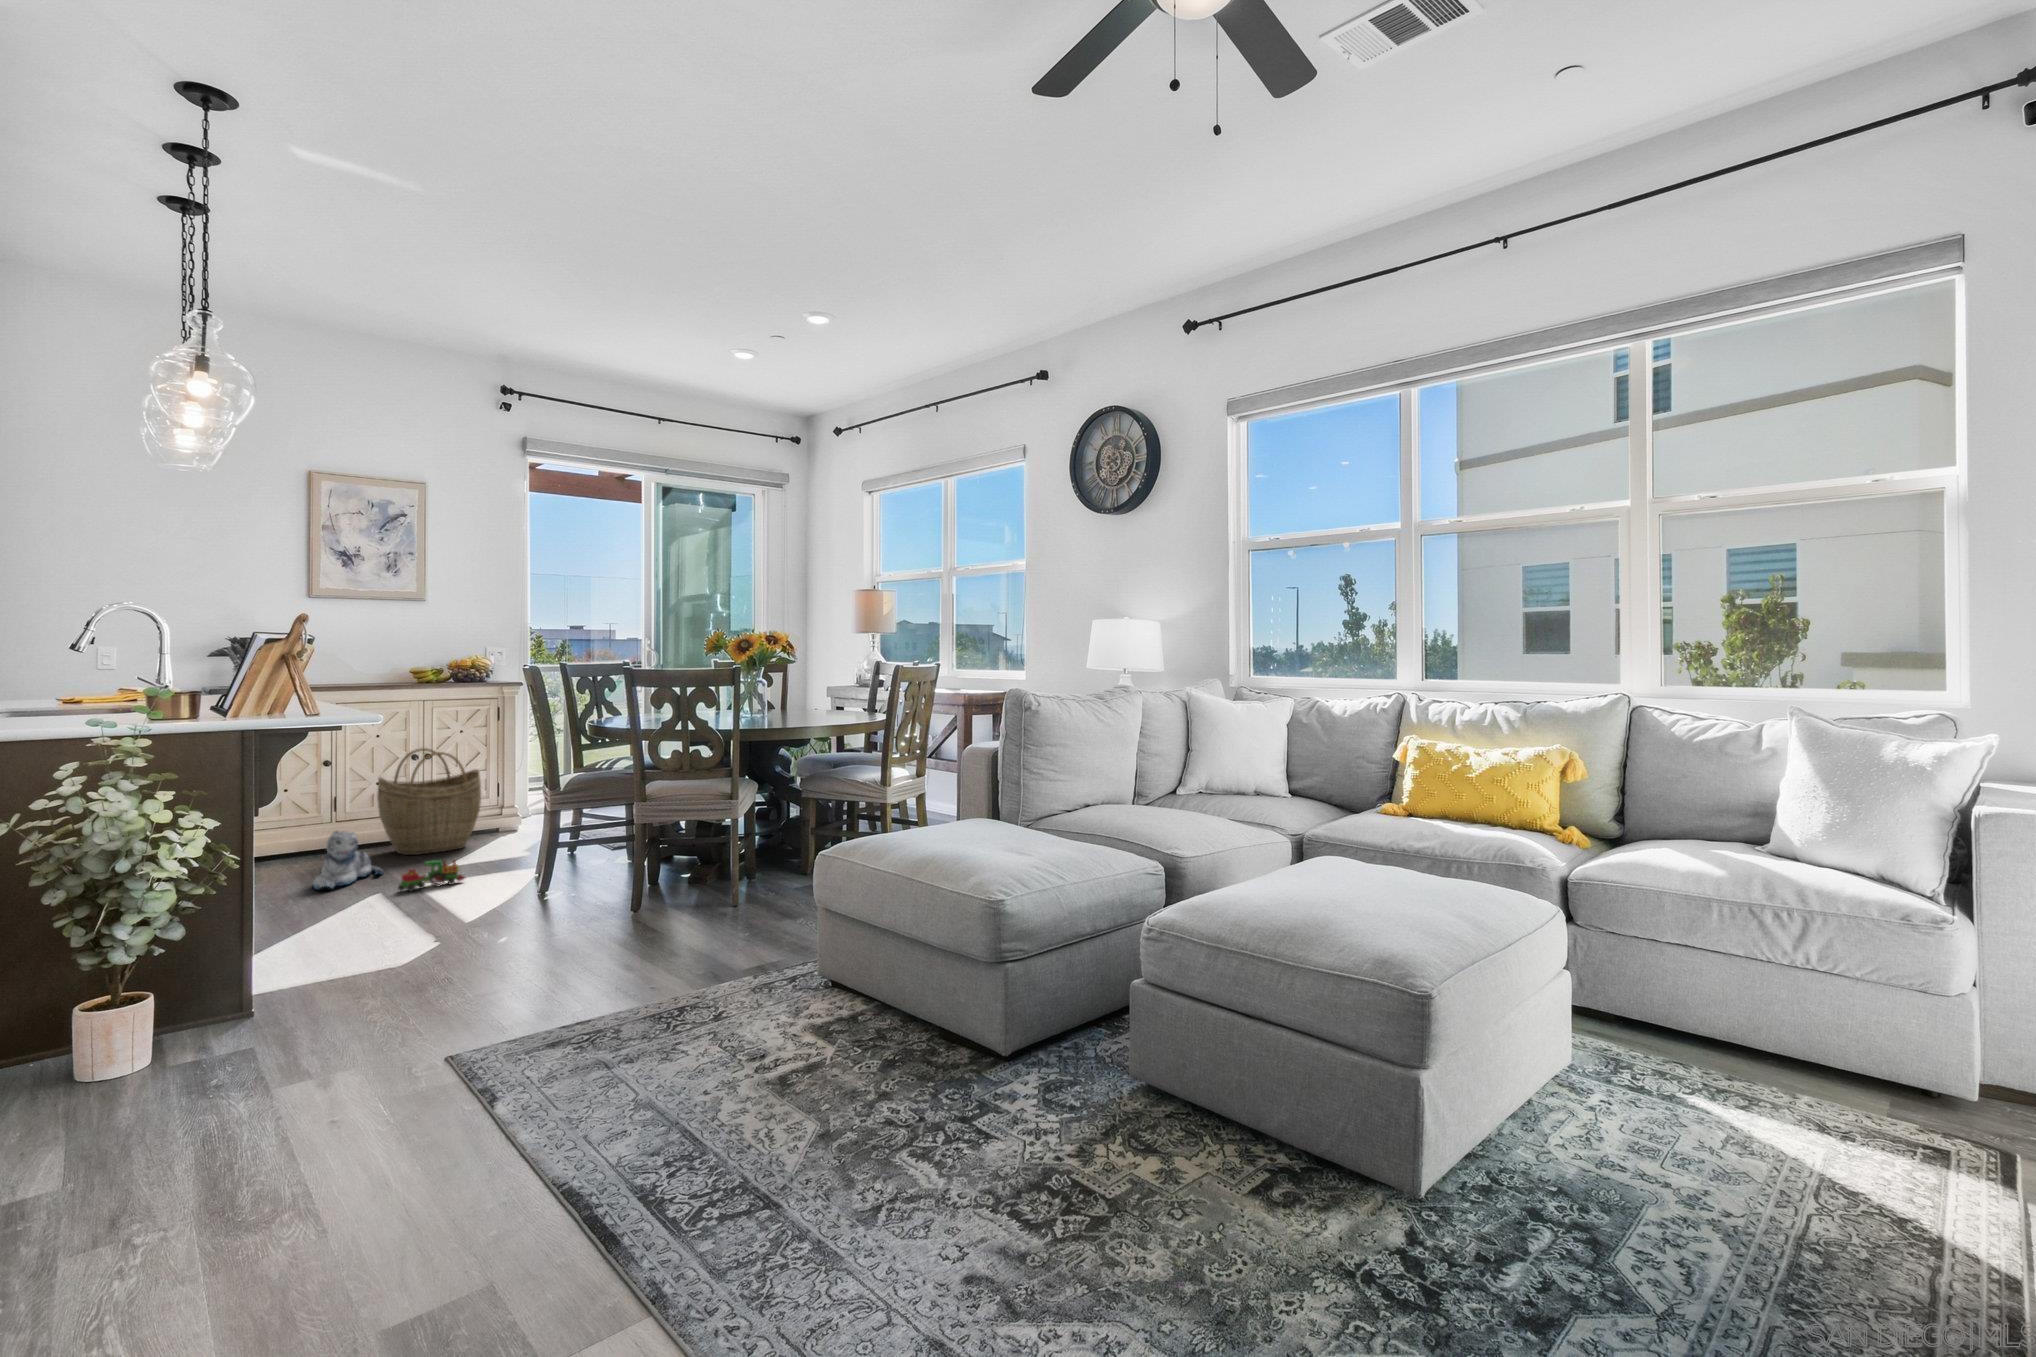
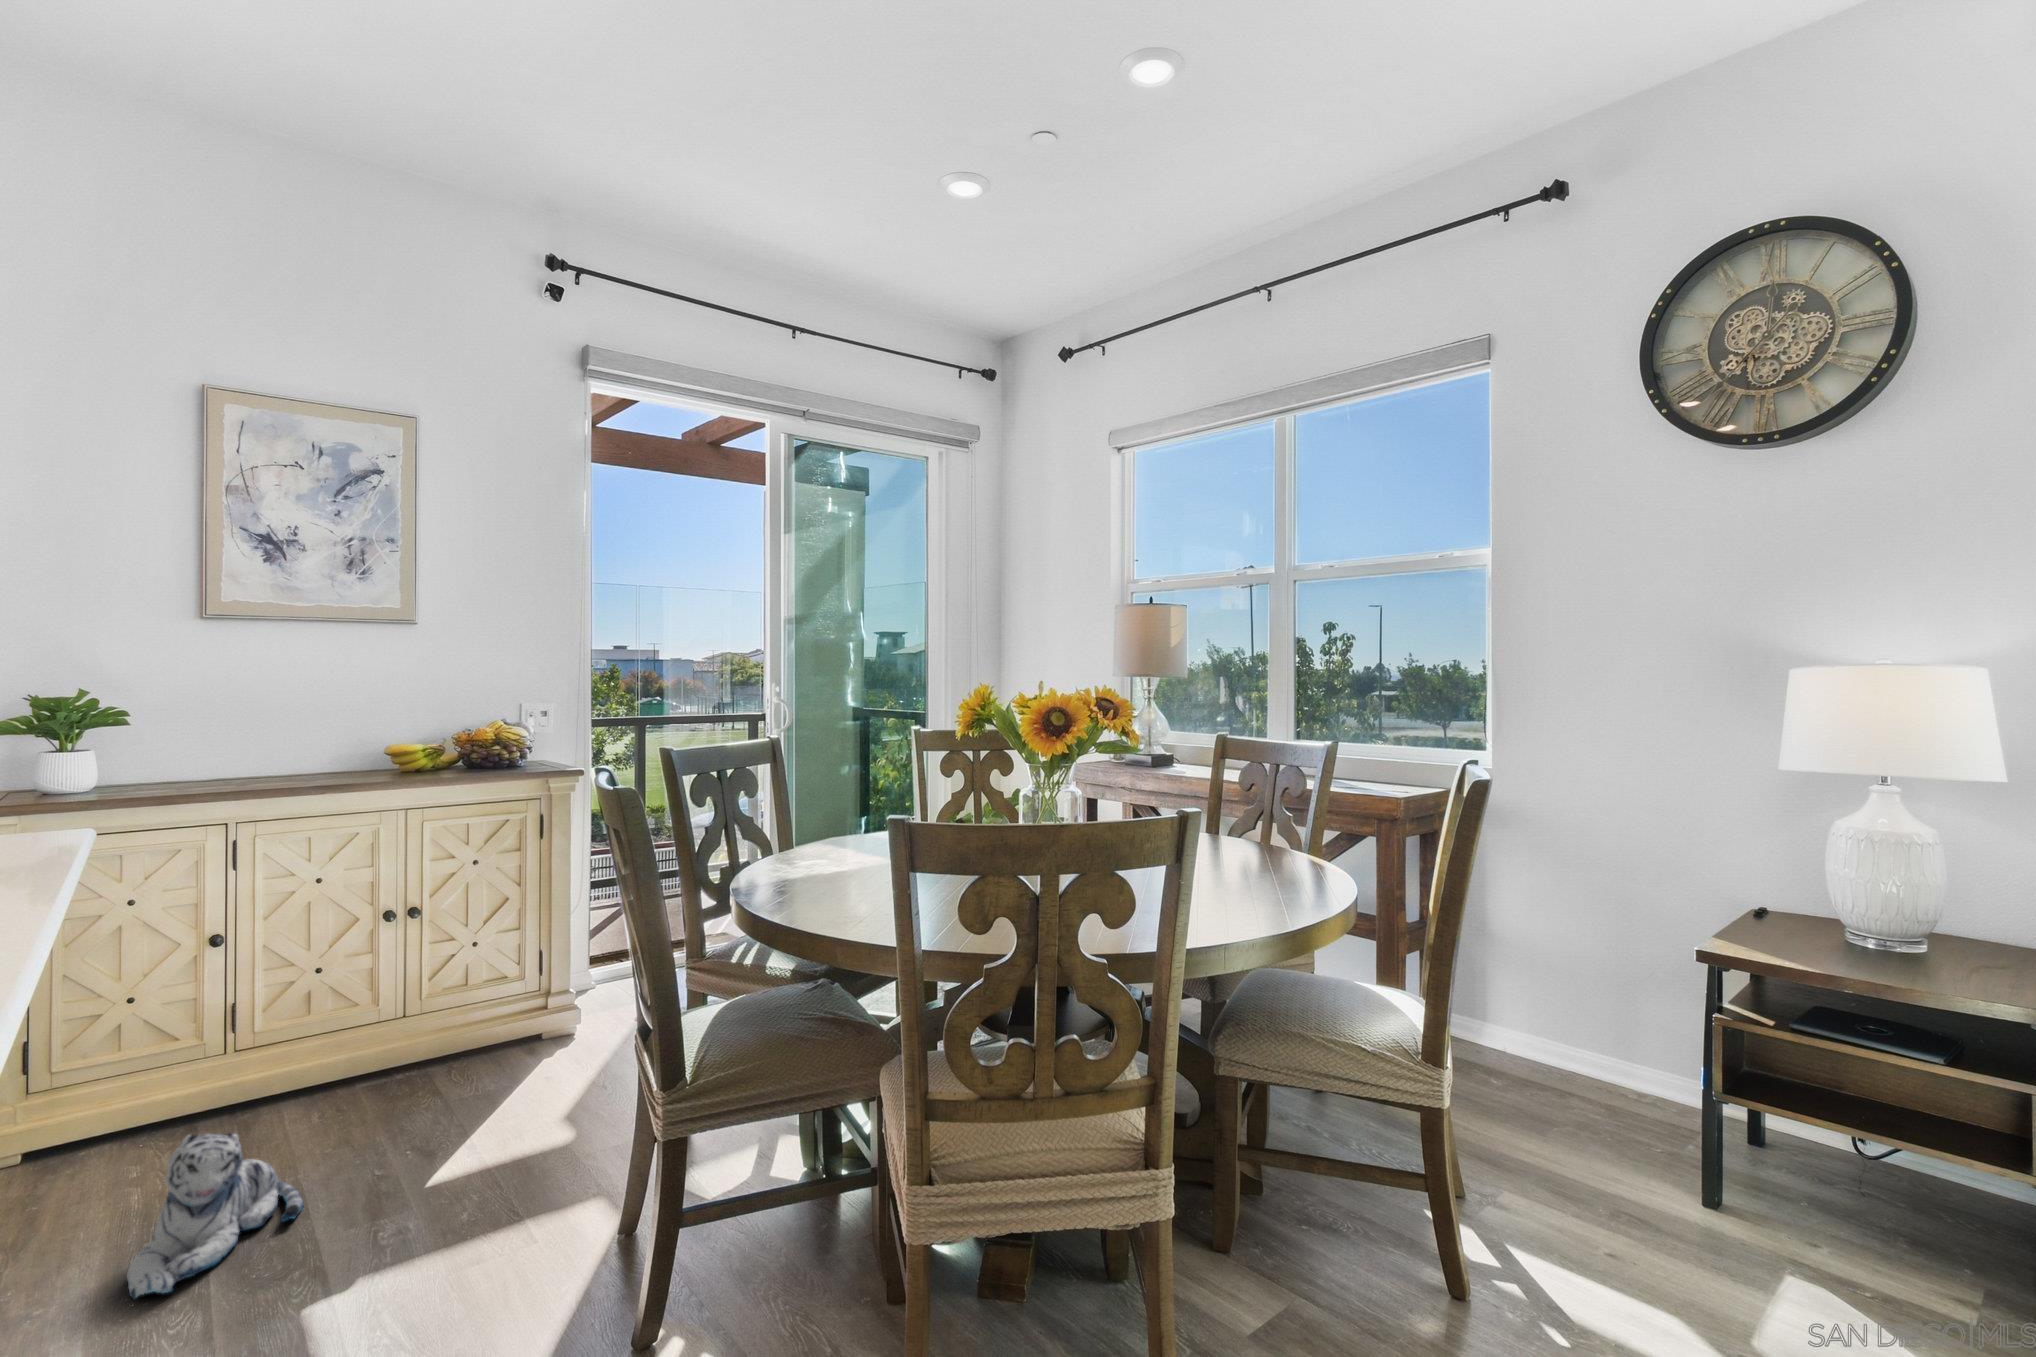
woven basket: present [377,748,481,855] -> none [311,901,511,1128]
toy train: present [398,860,466,891] -> none [320,1203,479,1305]

